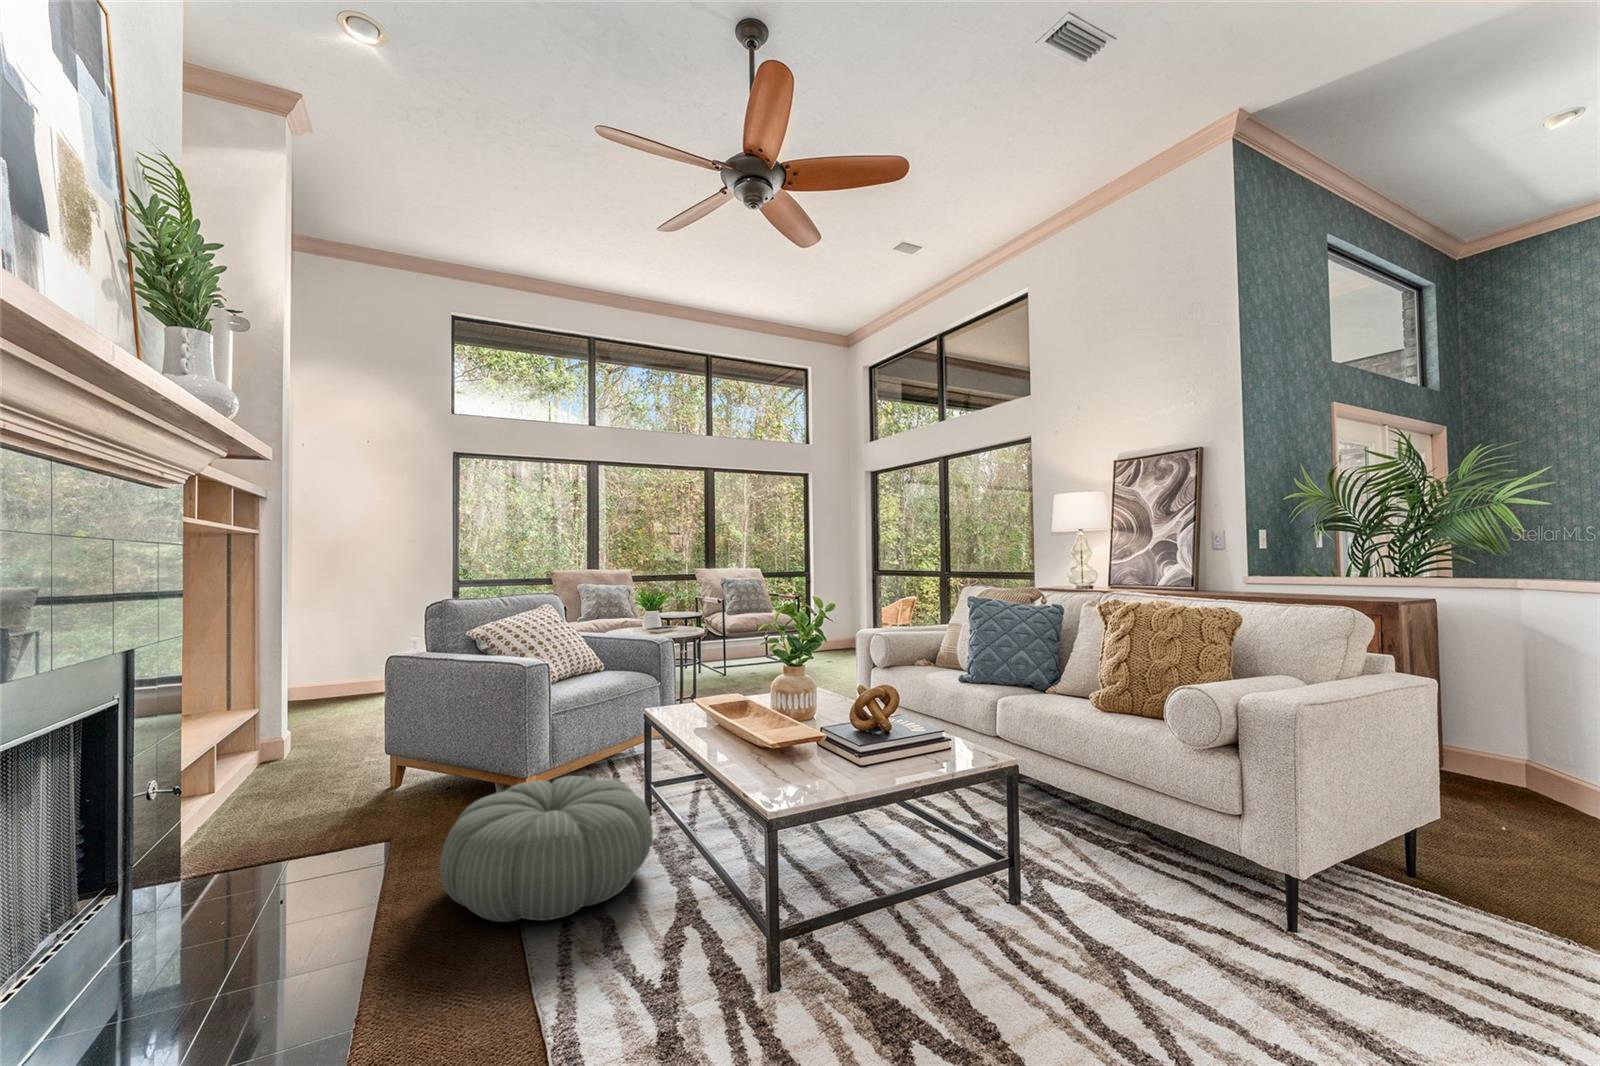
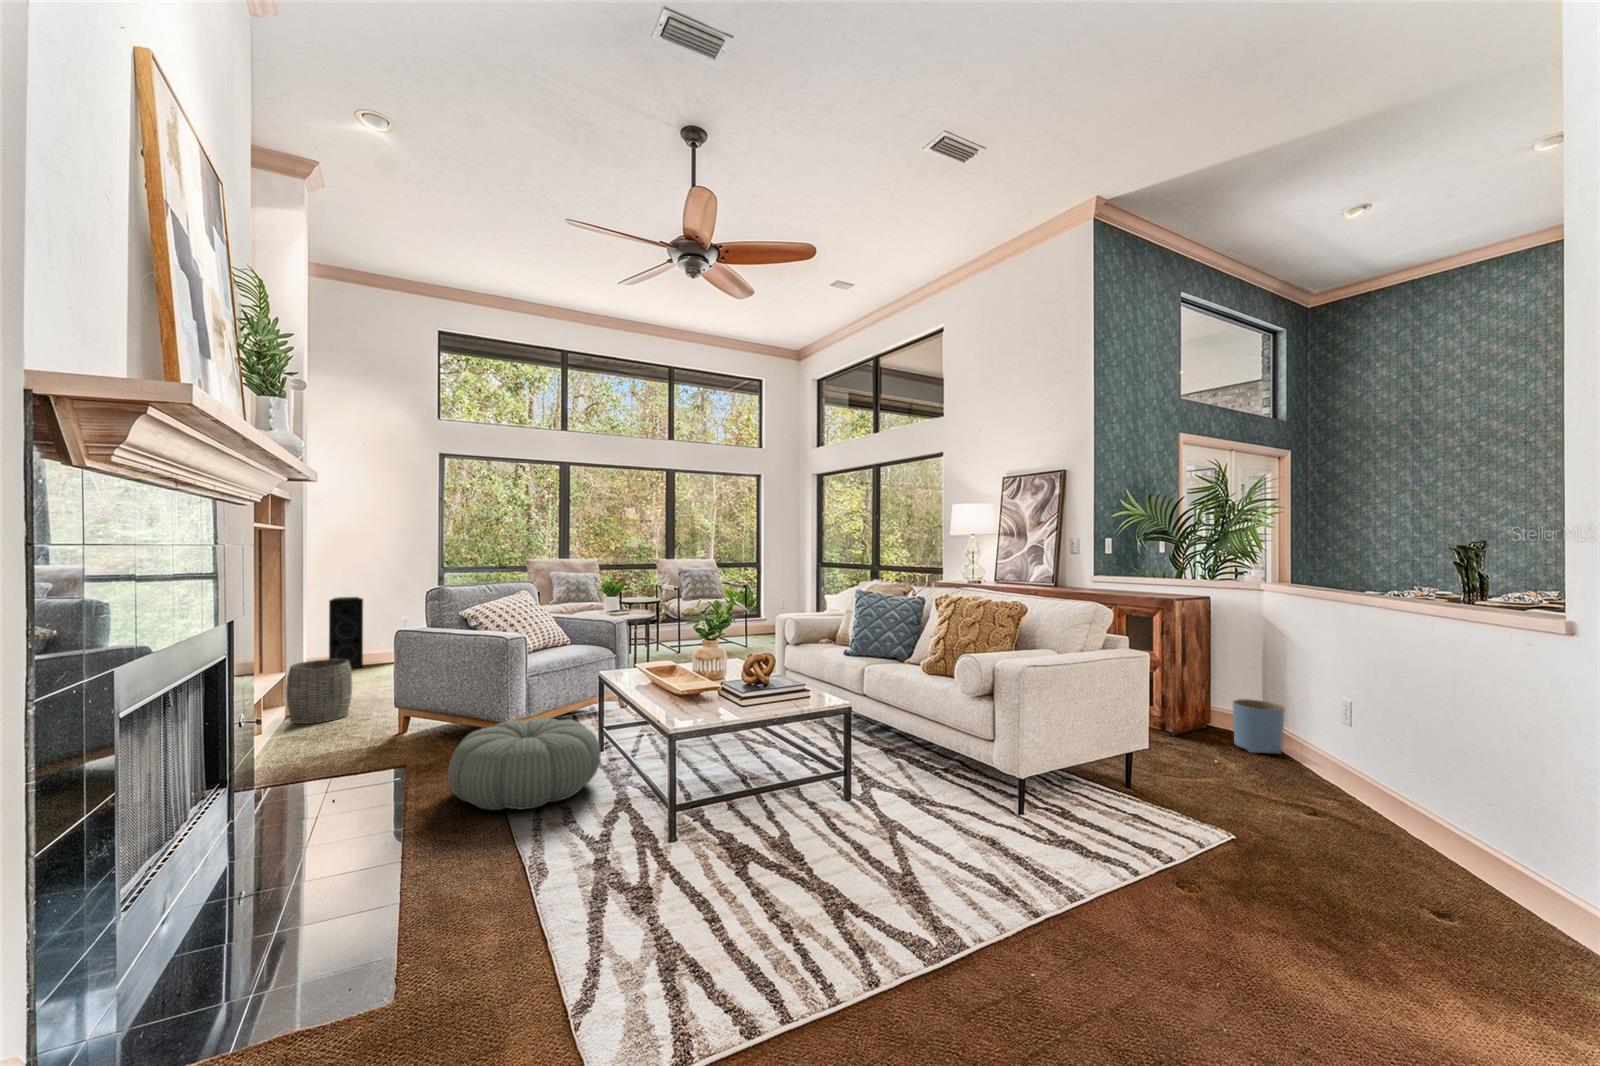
speaker: none [322,615,364,701] -> present [329,597,363,668]
woven basket: none [254,692,338,775] -> present [286,659,352,724]
planter: none [1486,737,1572,814] -> present [1233,699,1285,754]

